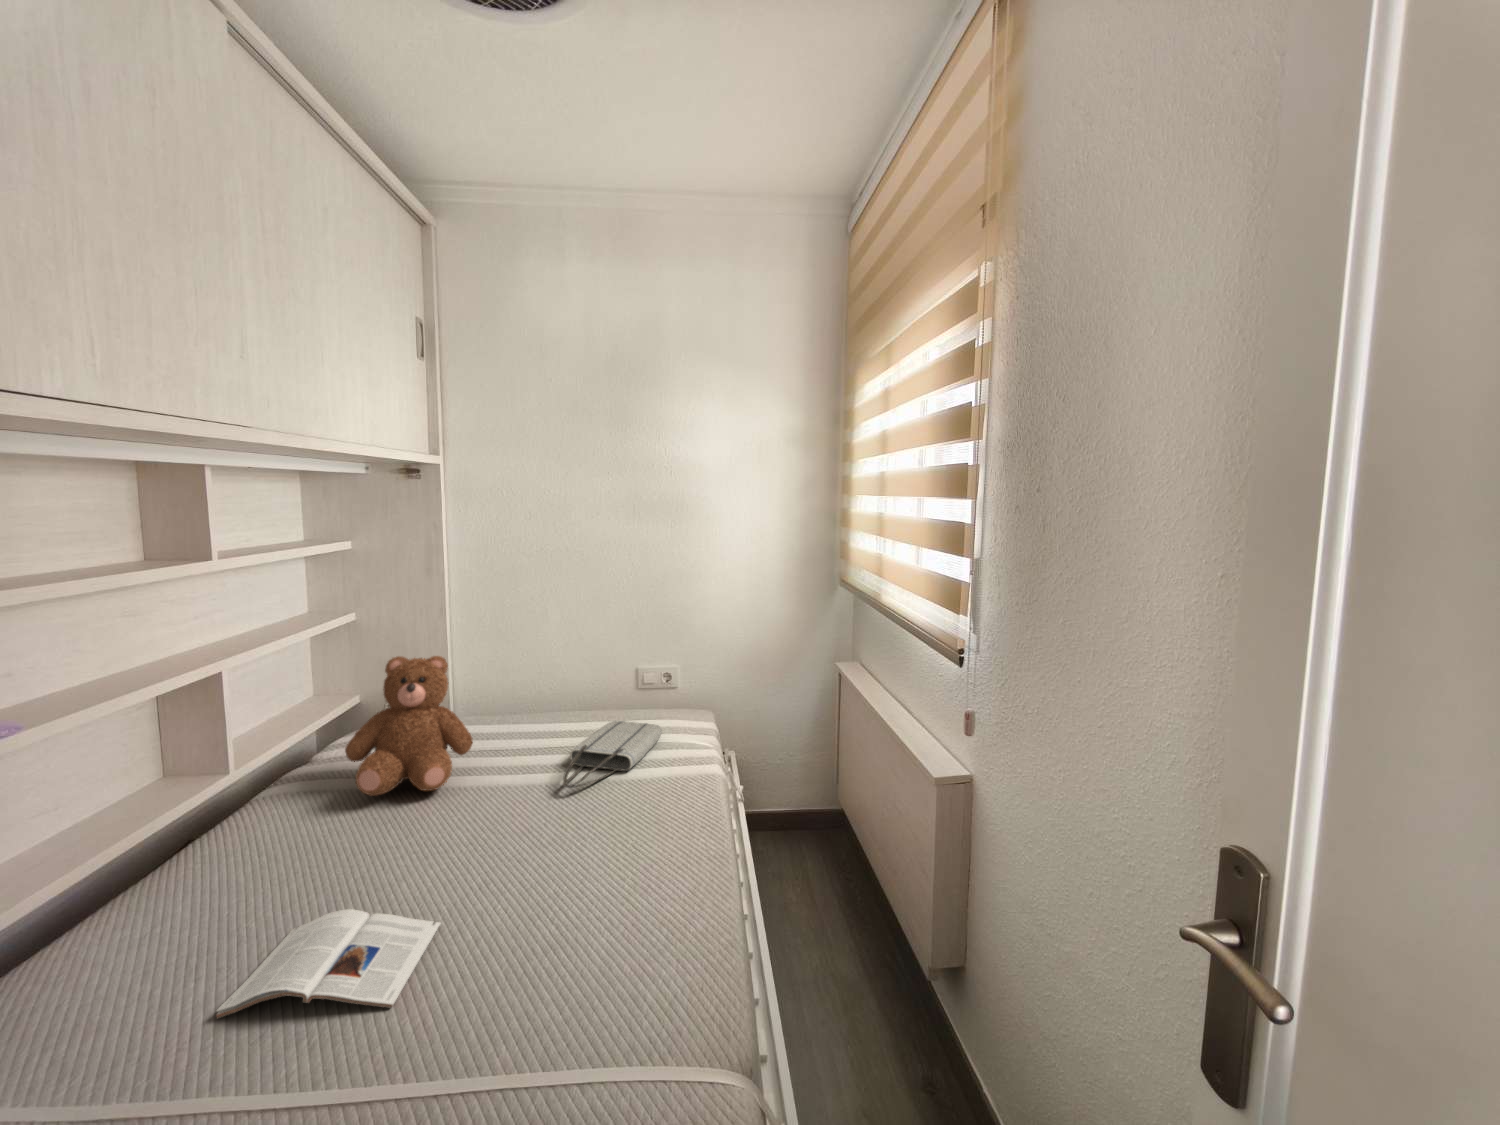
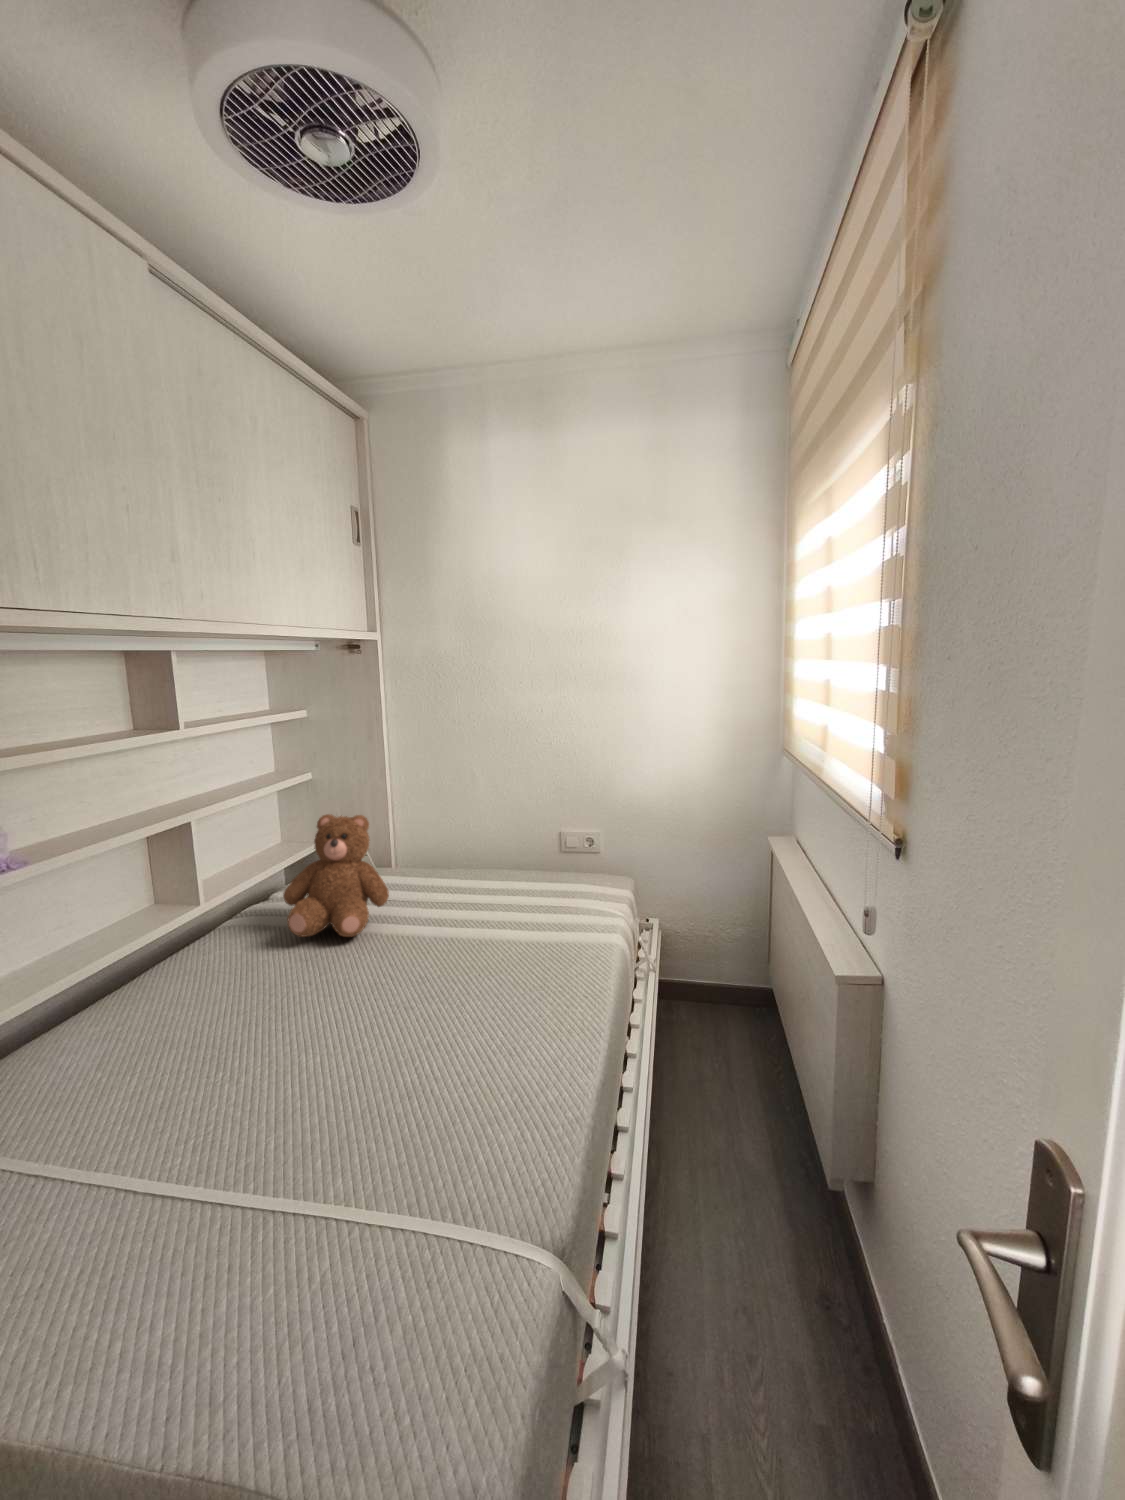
tote bag: present [563,721,662,788] -> none [461,885,568,946]
magazine: present [216,909,440,1018] -> none [138,1034,324,1126]

